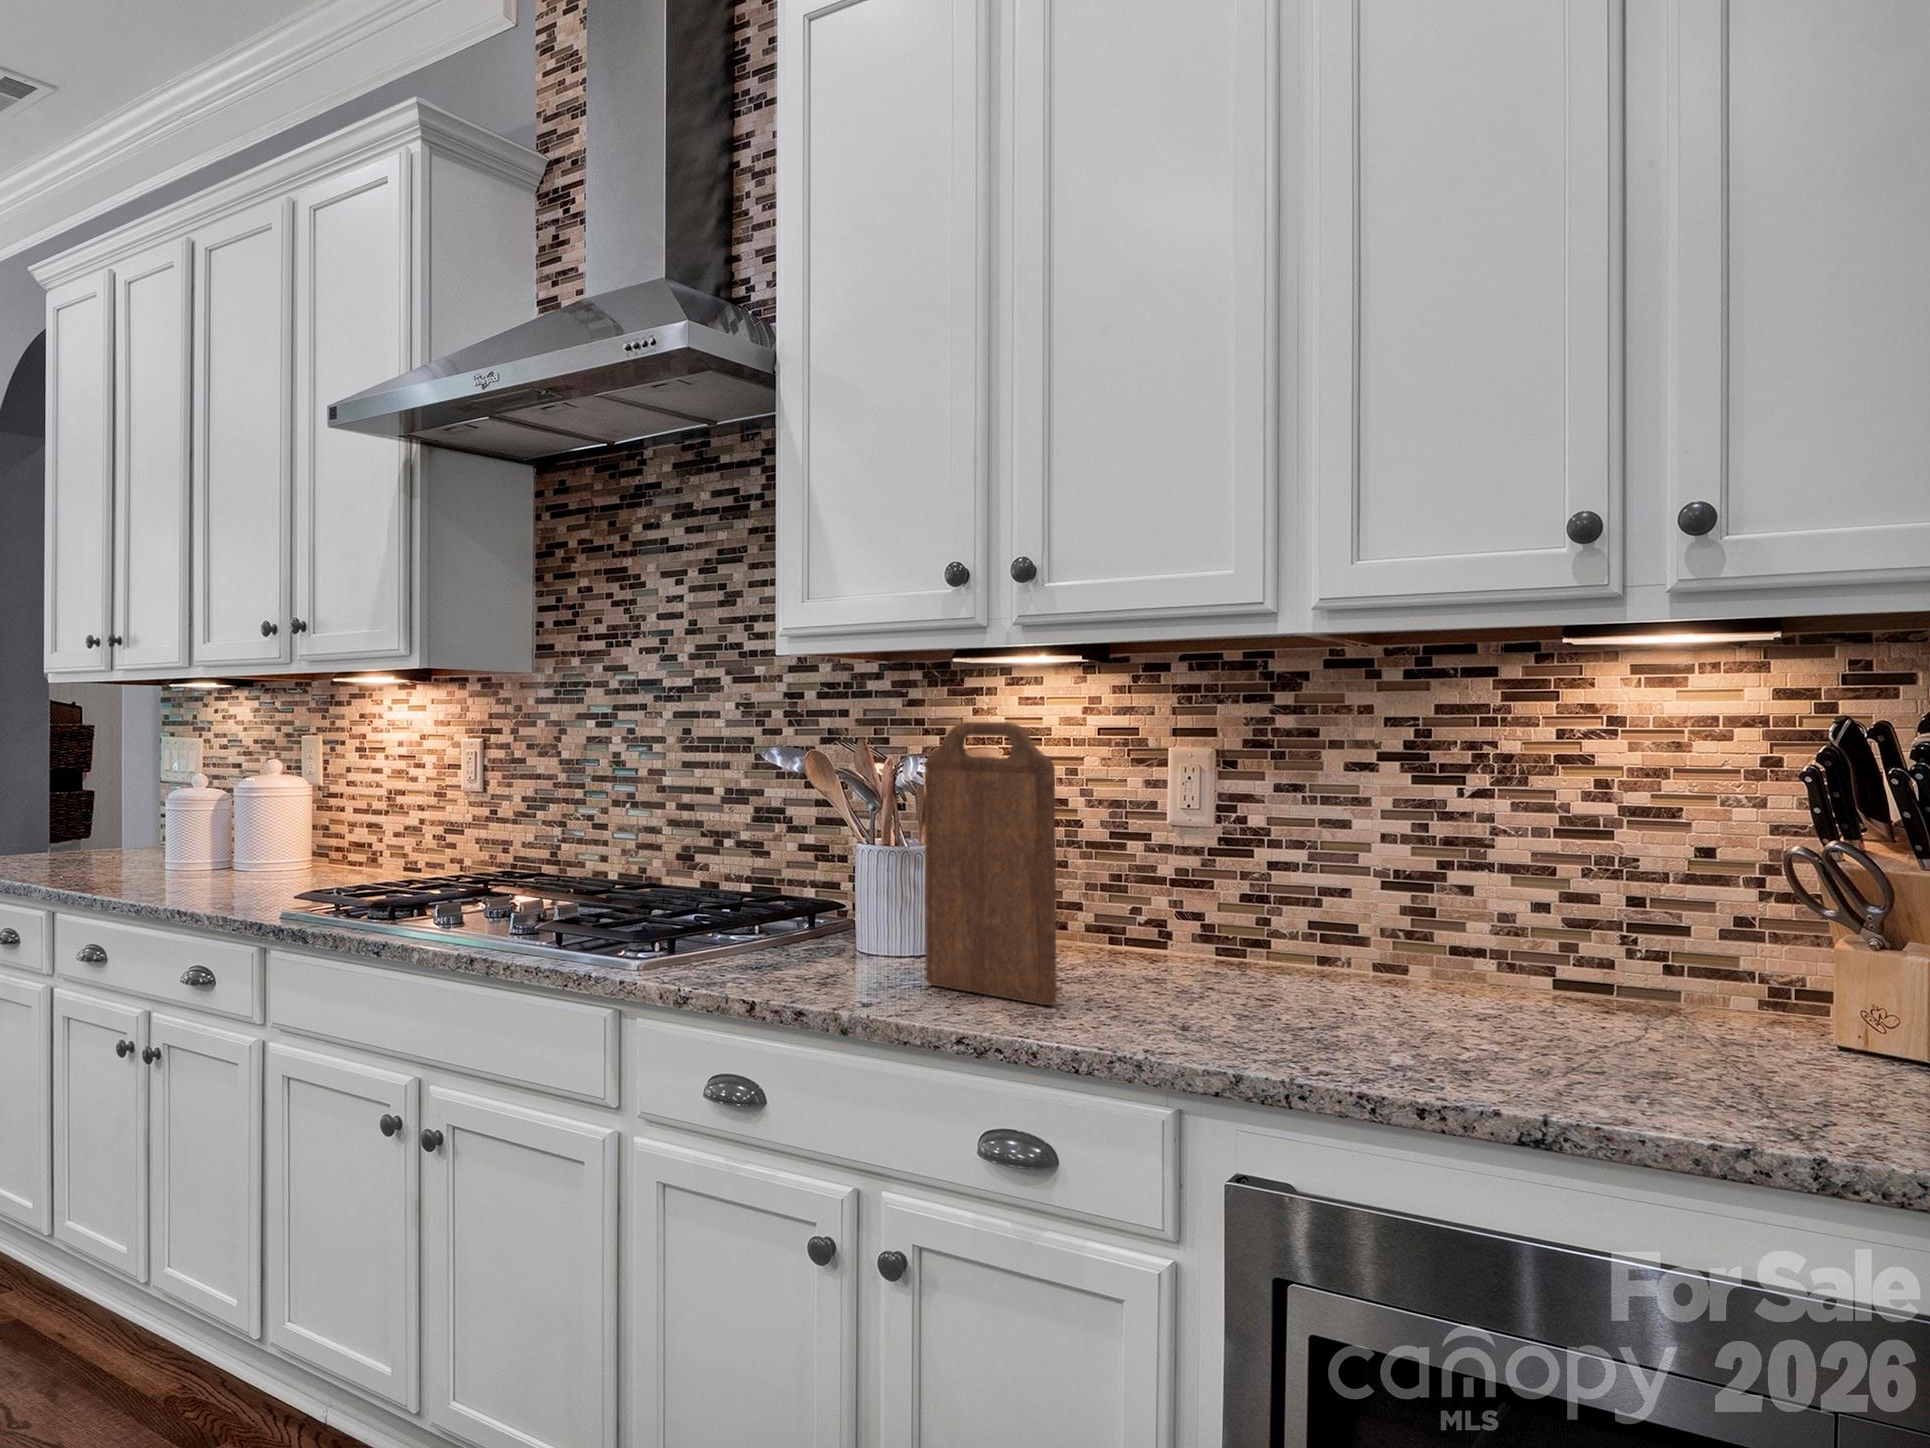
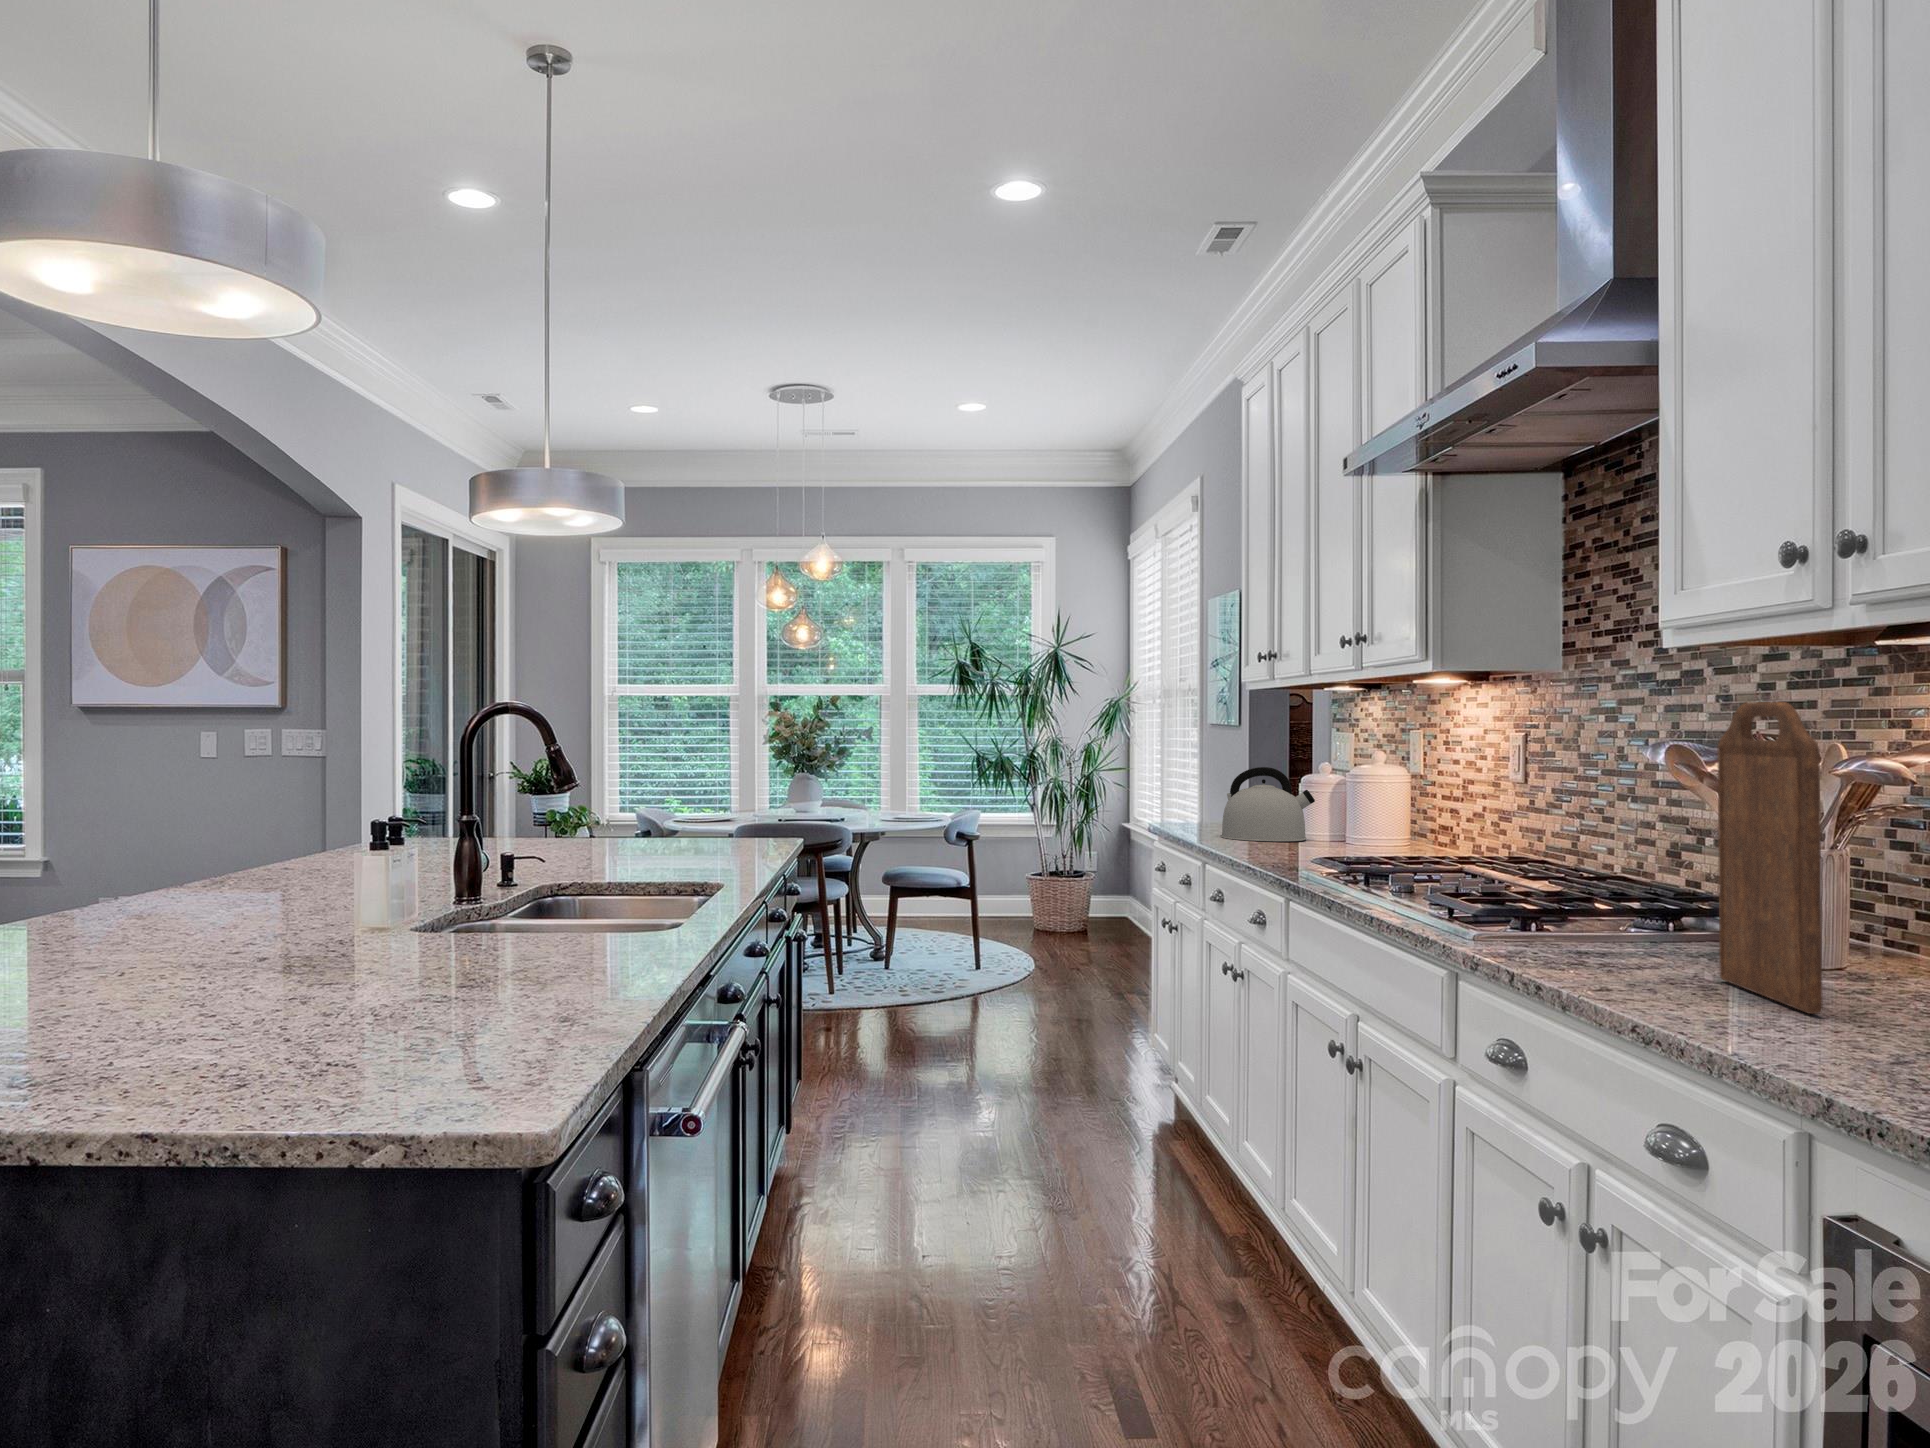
kettle: none [91,791,223,889] -> present [1221,767,1315,841]

